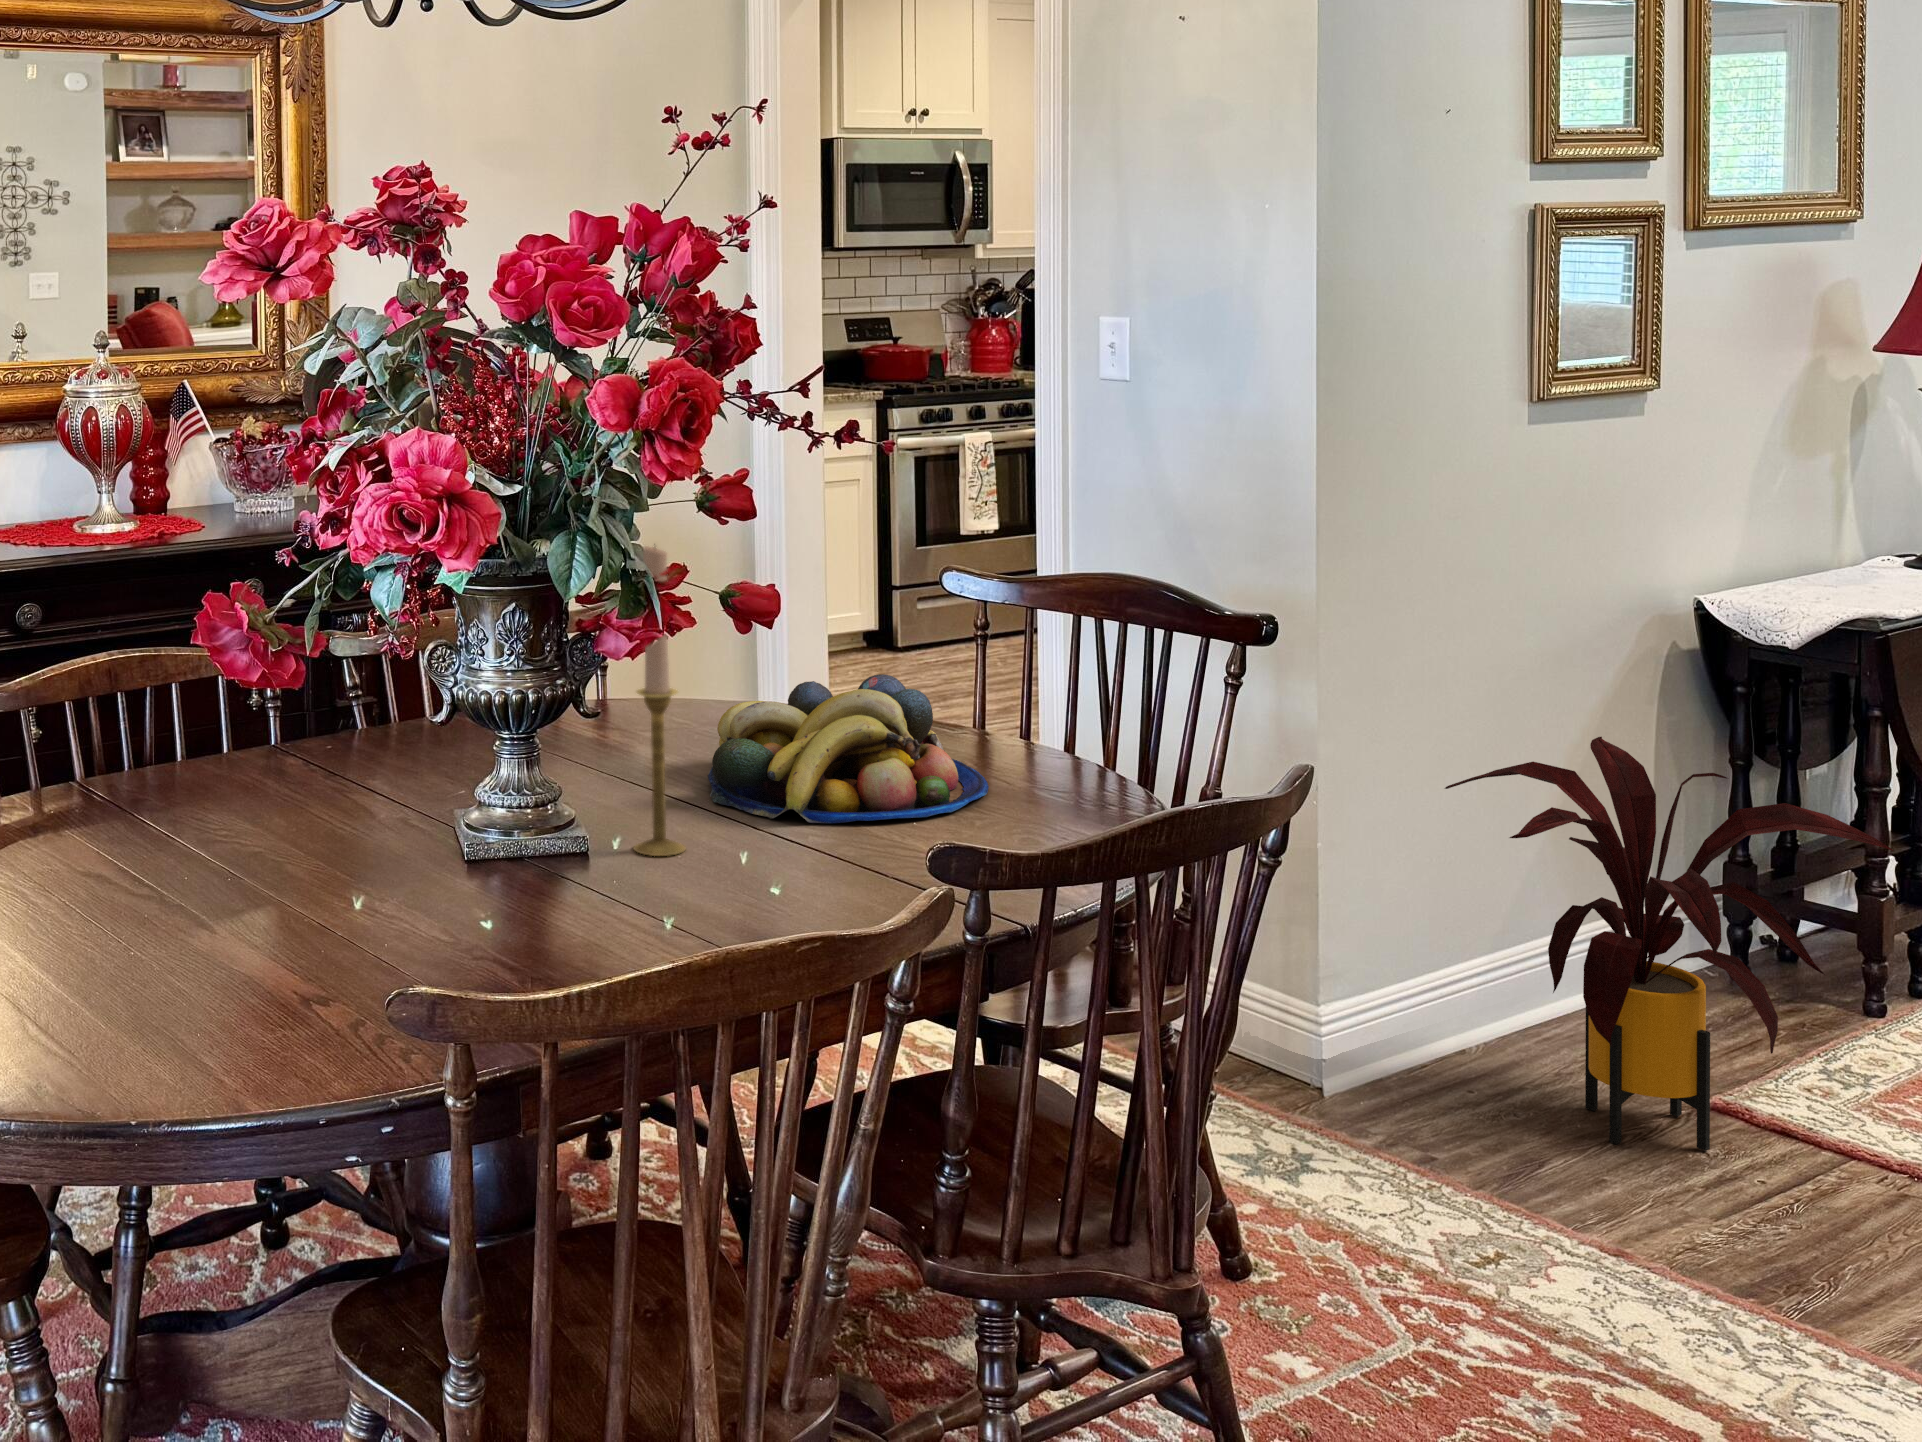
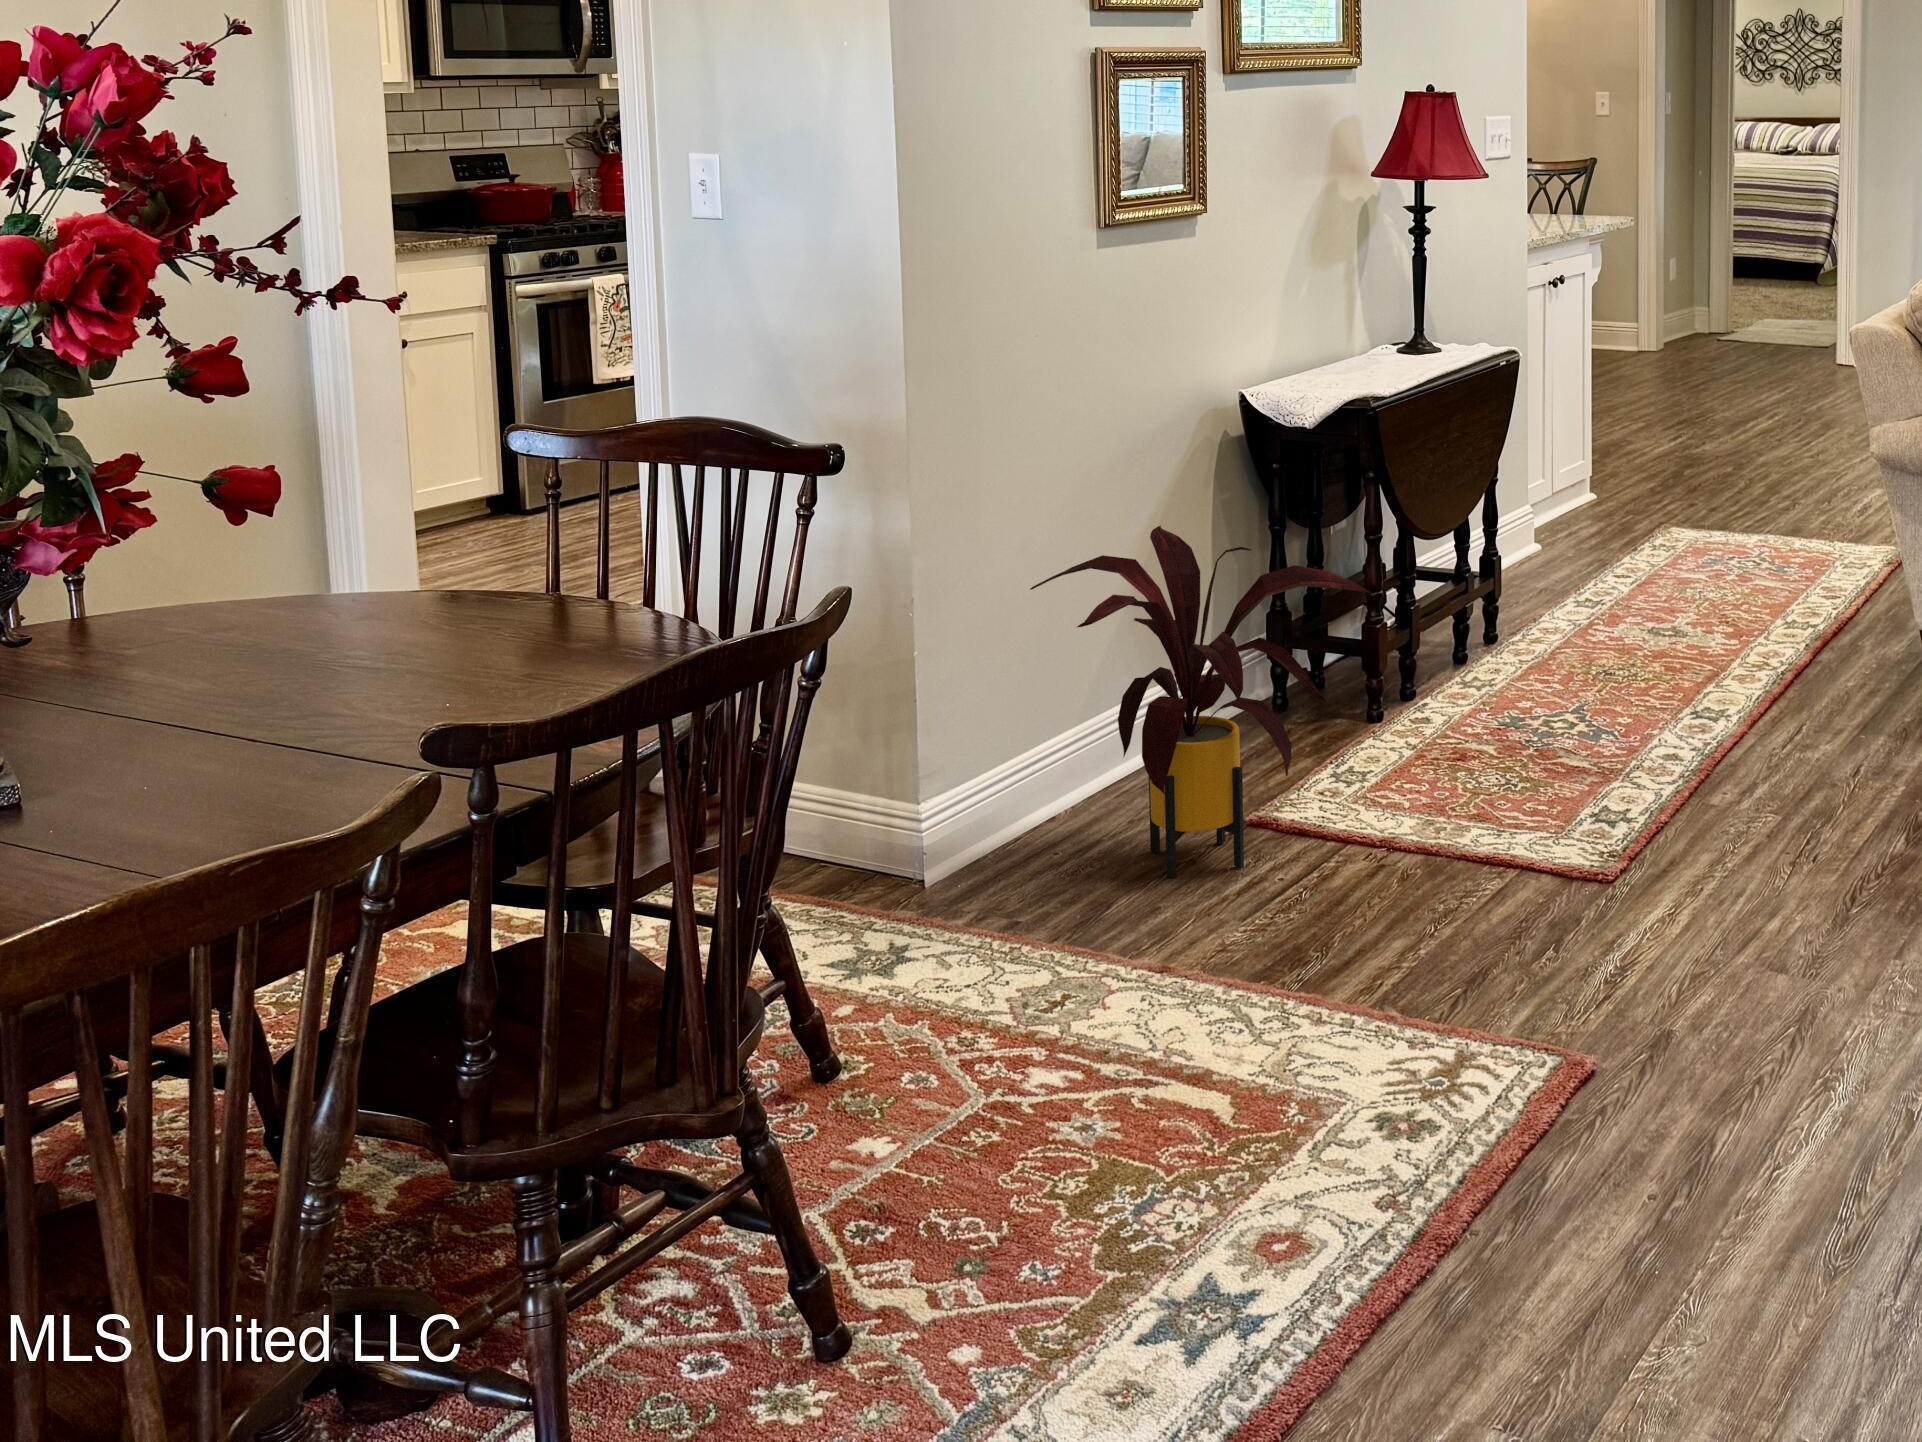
candlestick: present [634,546,685,856] -> none [75,435,157,790]
fruit bowl: present [708,674,989,823] -> none [197,551,538,724]

